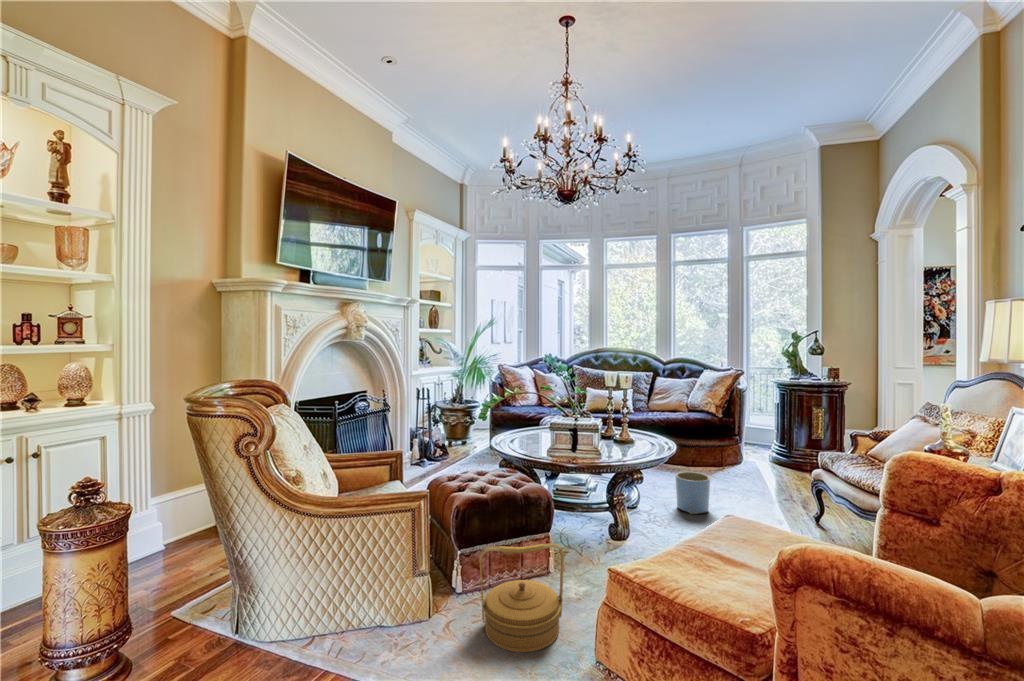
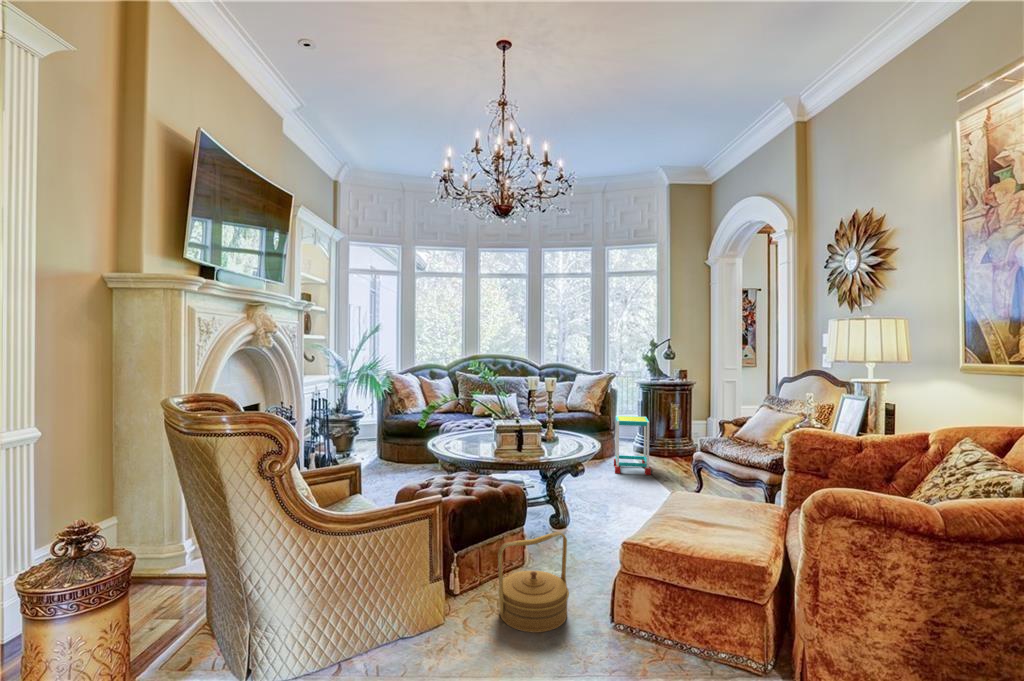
side table: none [728,419,775,491] -> present [614,416,651,475]
planter: present [676,472,710,514] -> none [587,464,616,500]

